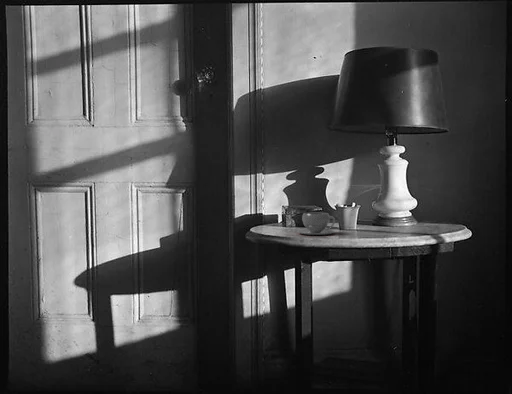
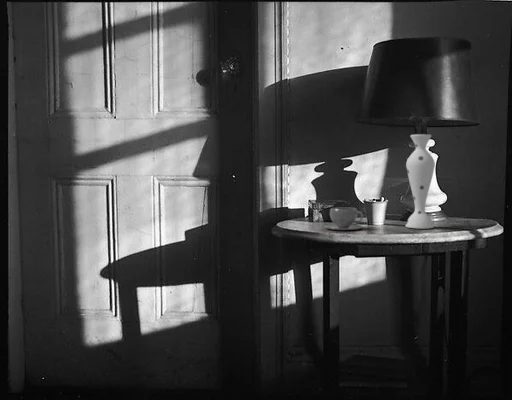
vase: none [367,116,416,233] -> present [400,112,444,229]

